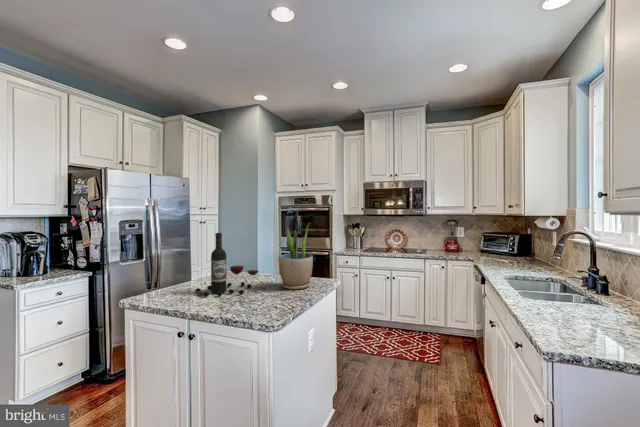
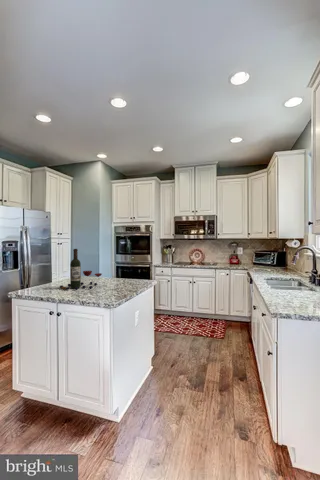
potted plant: present [278,226,313,290] -> none [115,242,138,286]

